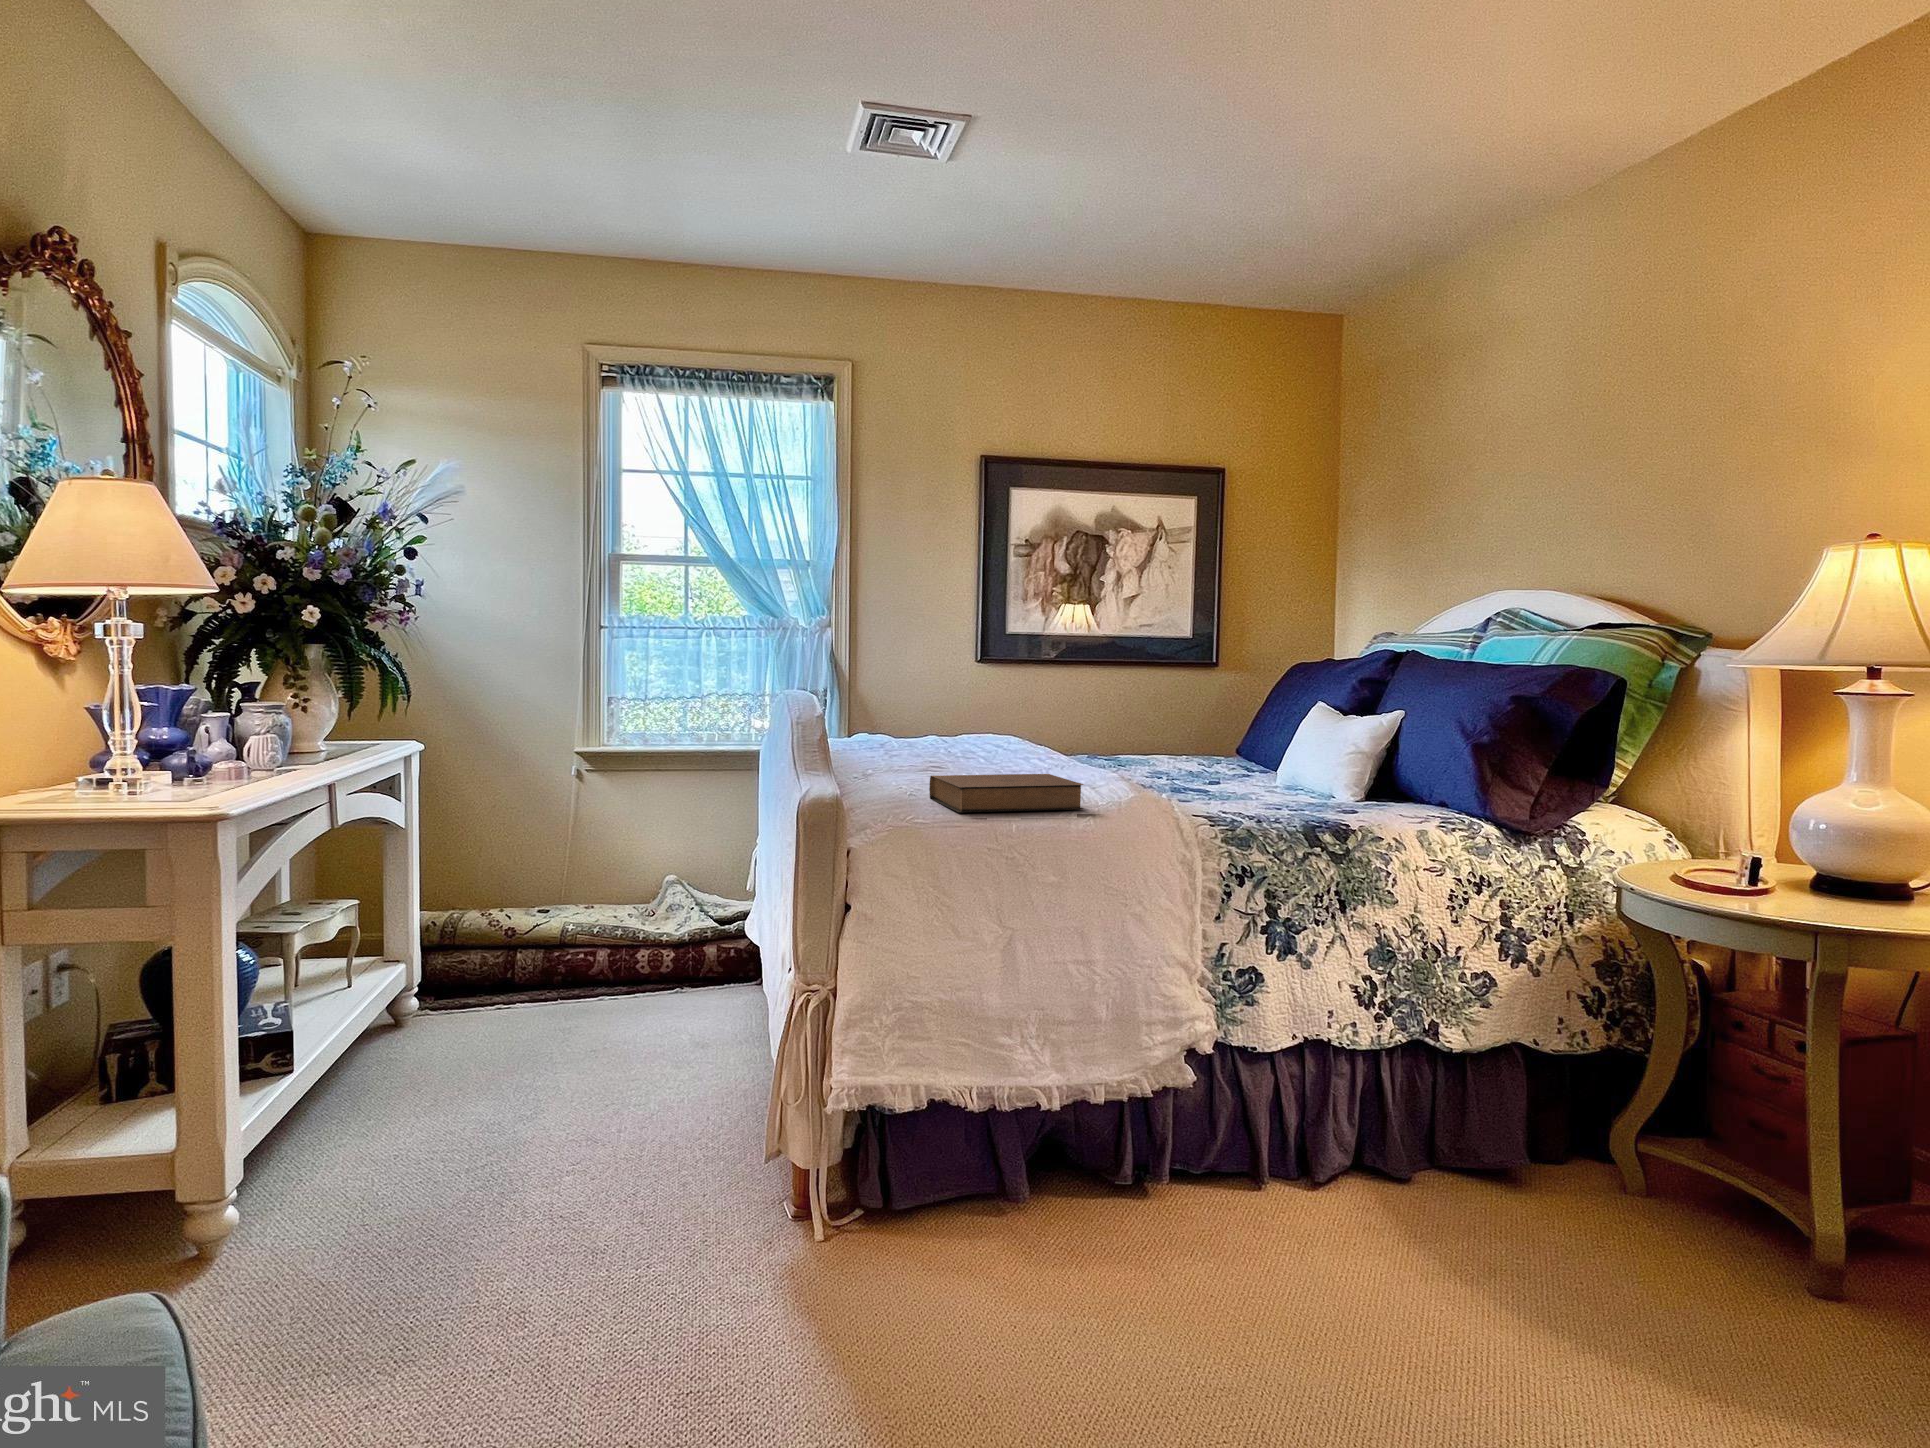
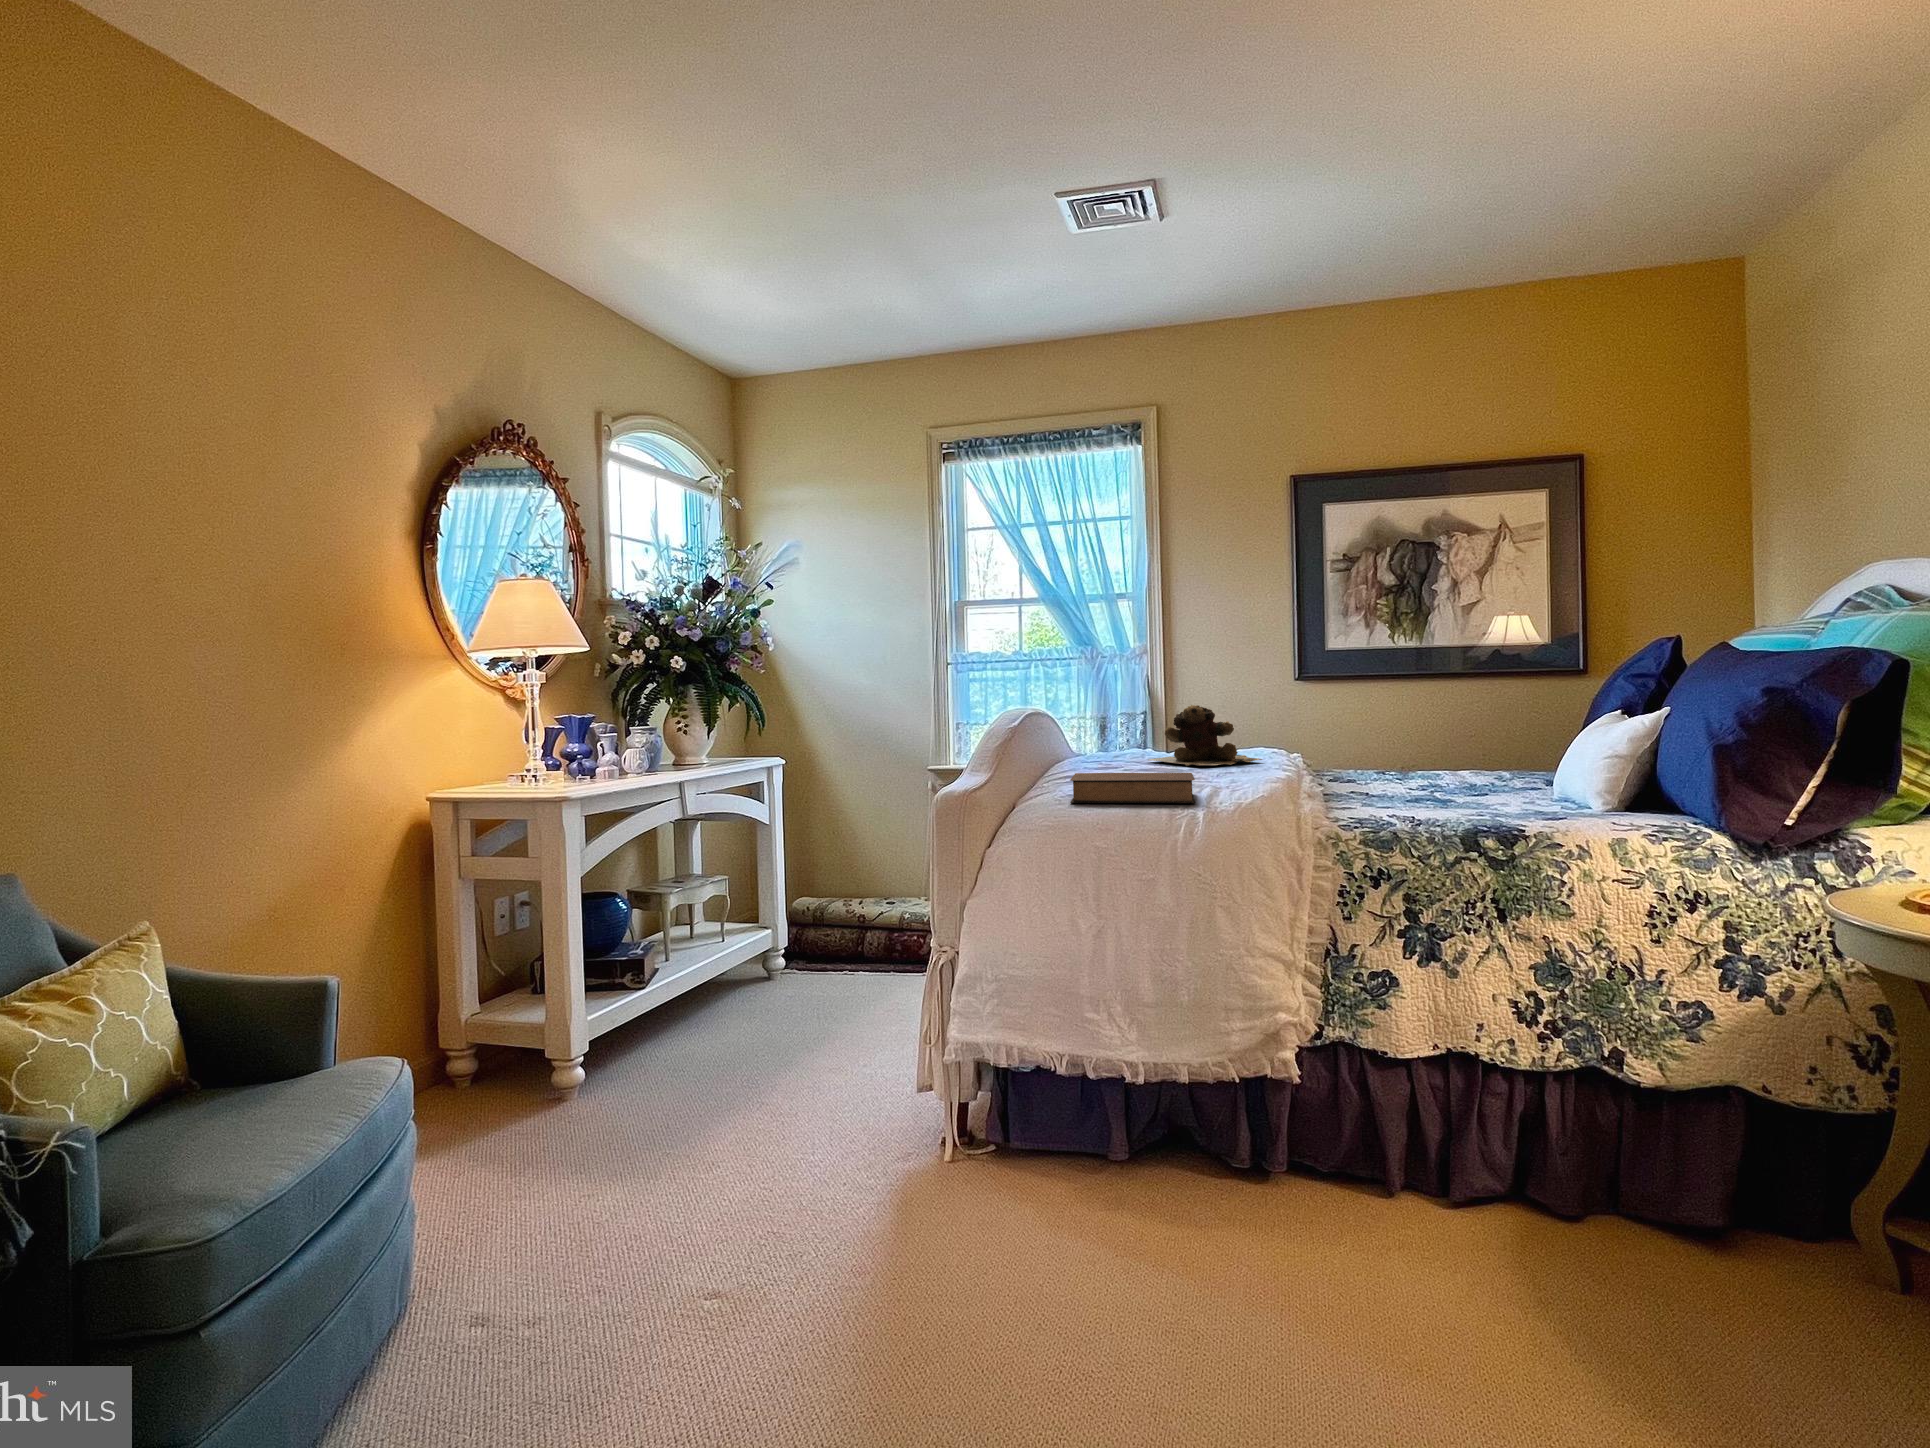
teddy bear: none [907,693,1022,759] -> present [1150,705,1262,766]

